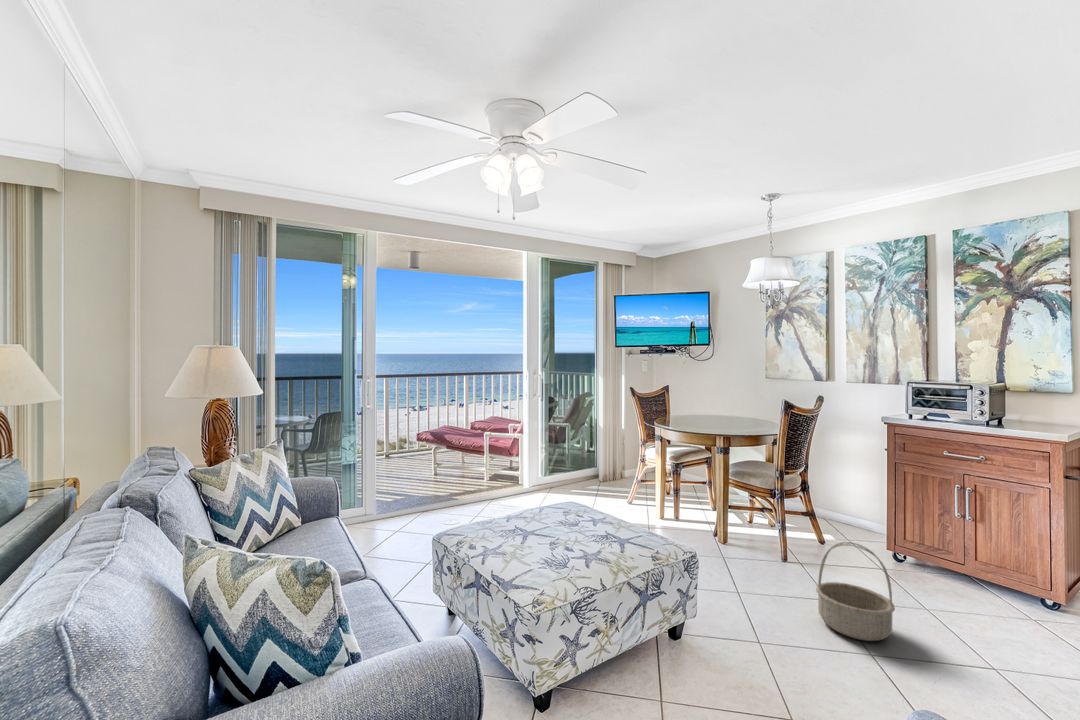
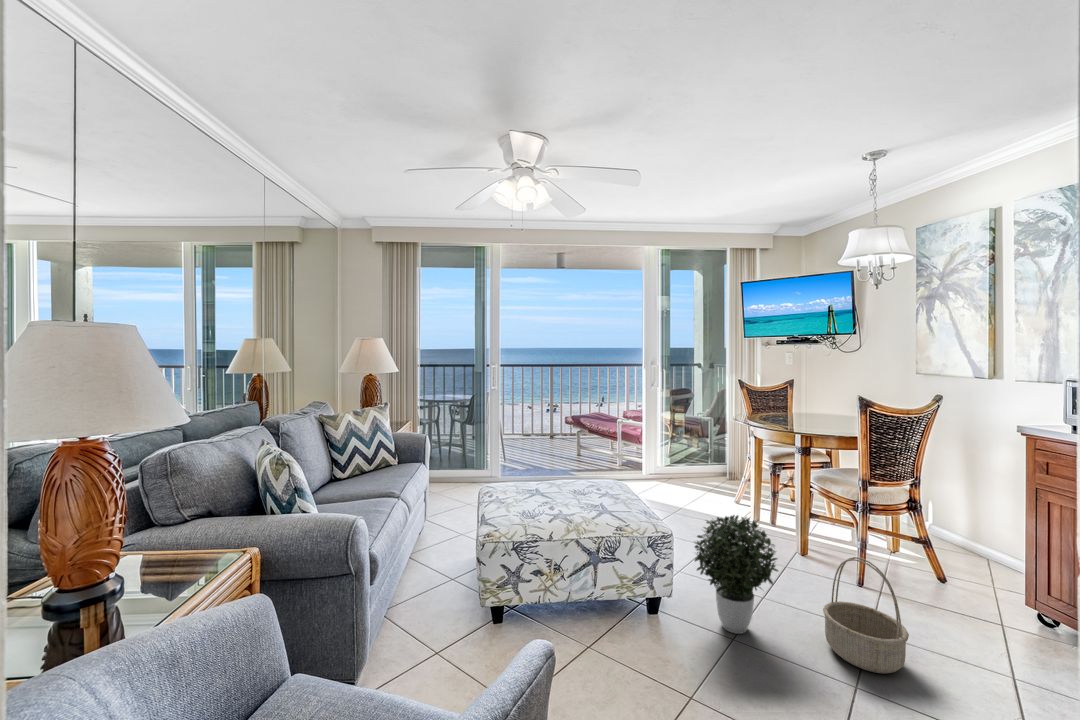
potted plant: none [711,521,794,639] -> present [694,515,778,634]

